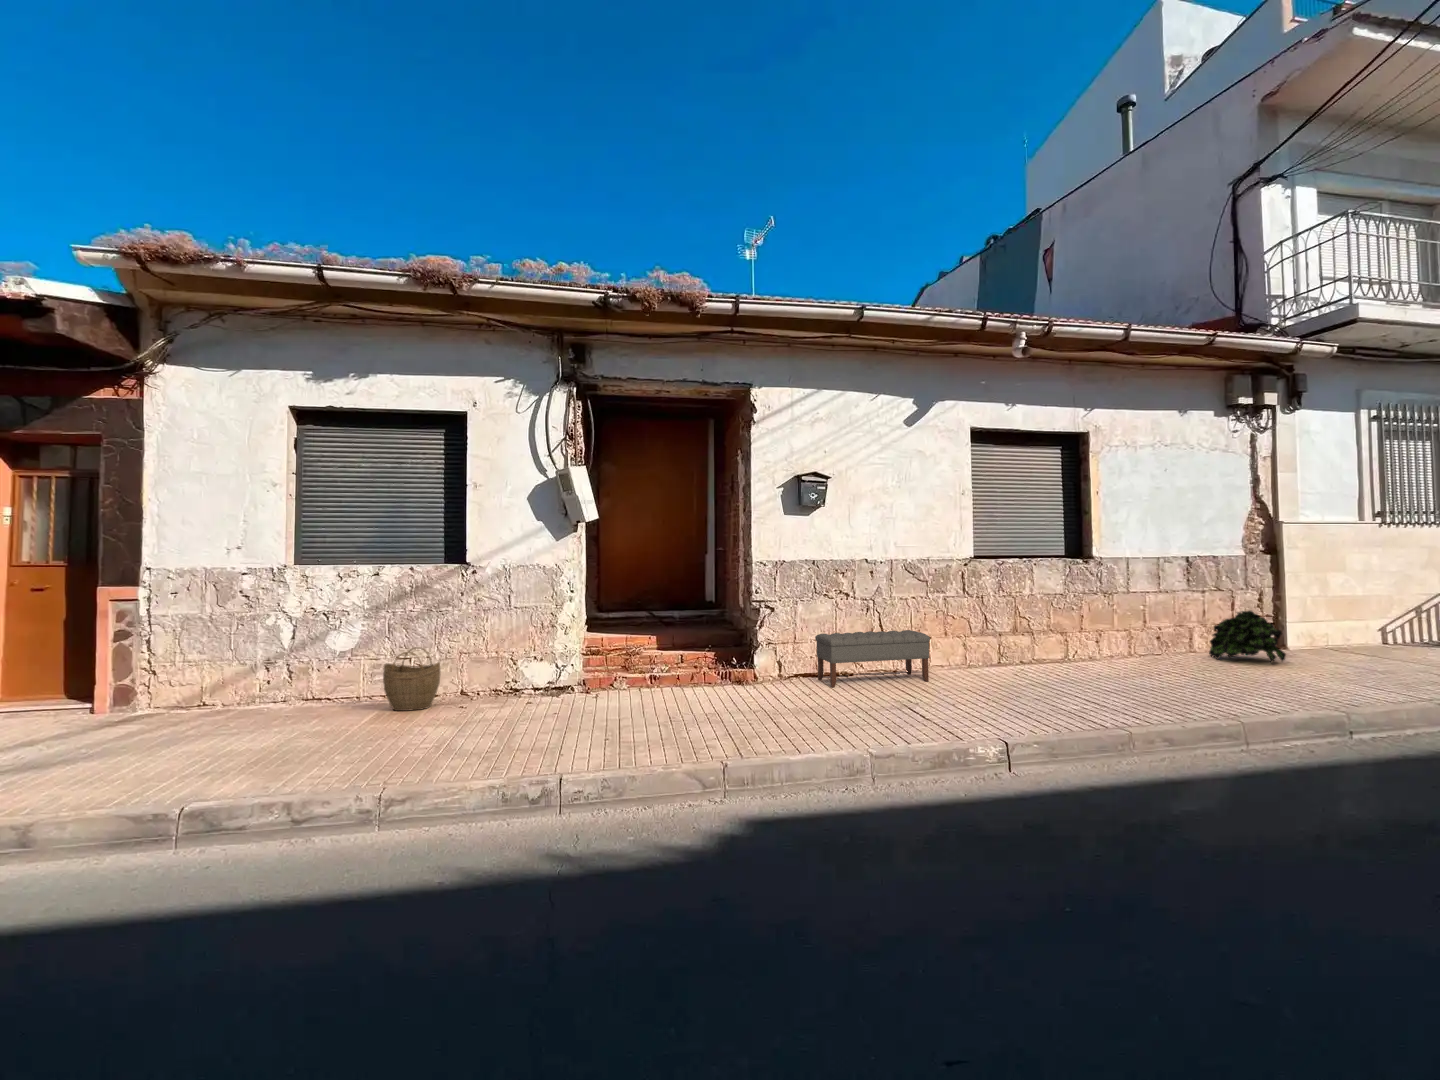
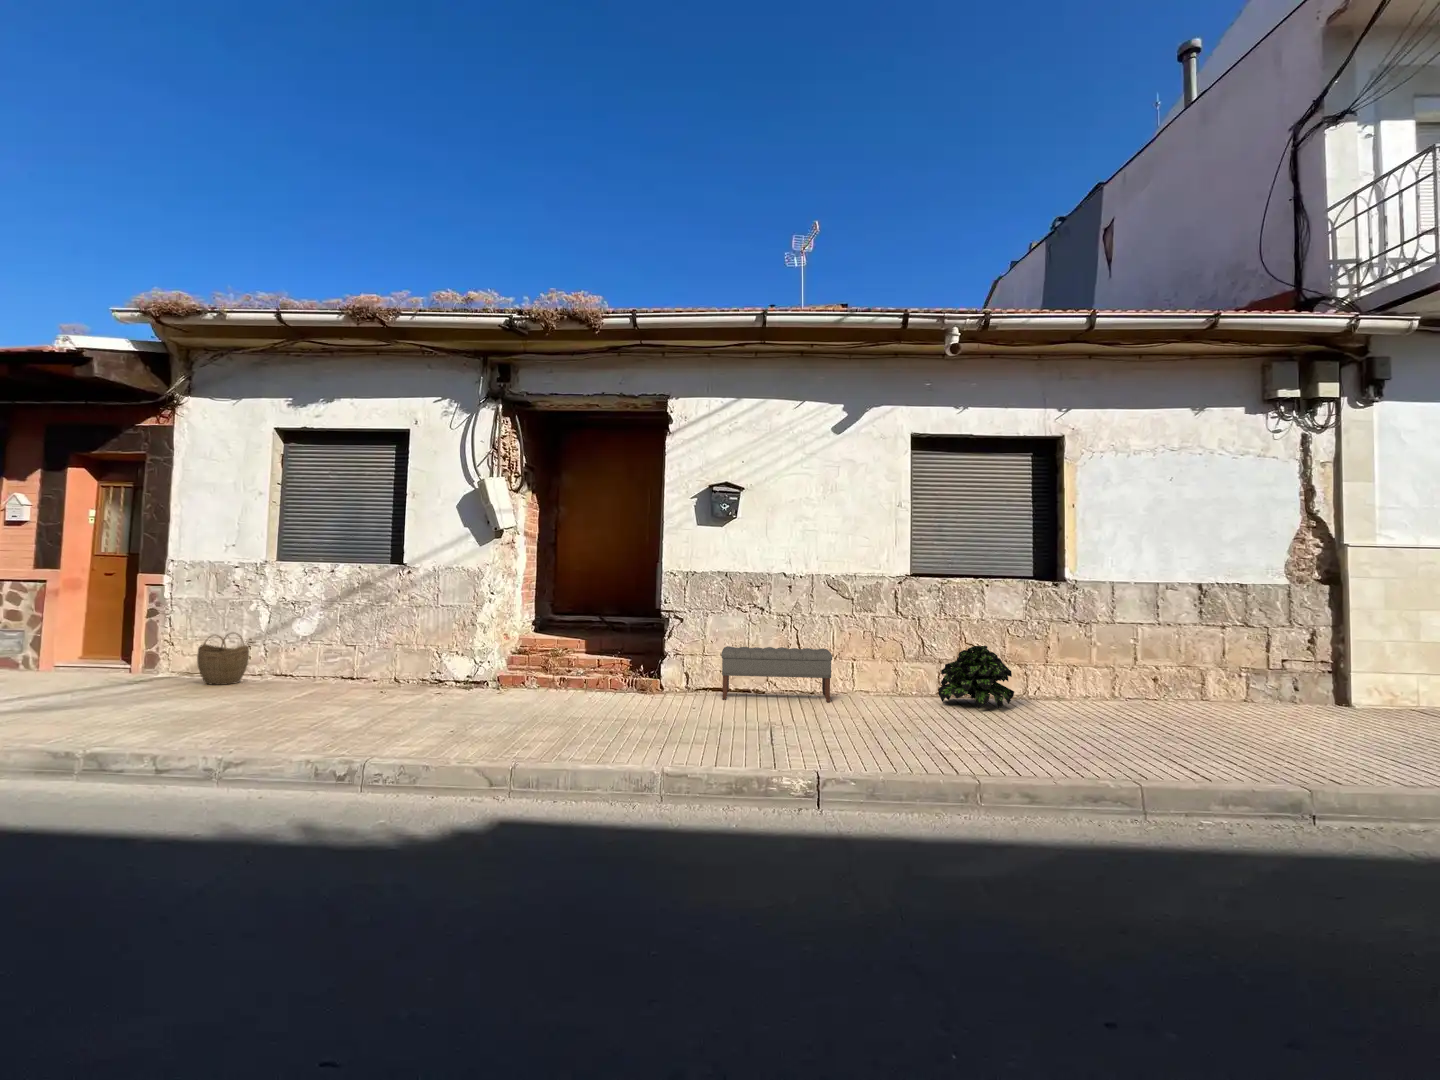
potted plant: present [1209,611,1286,662] -> present [939,646,1014,708]
woven basket: present [383,647,440,711] -> present [197,633,249,685]

